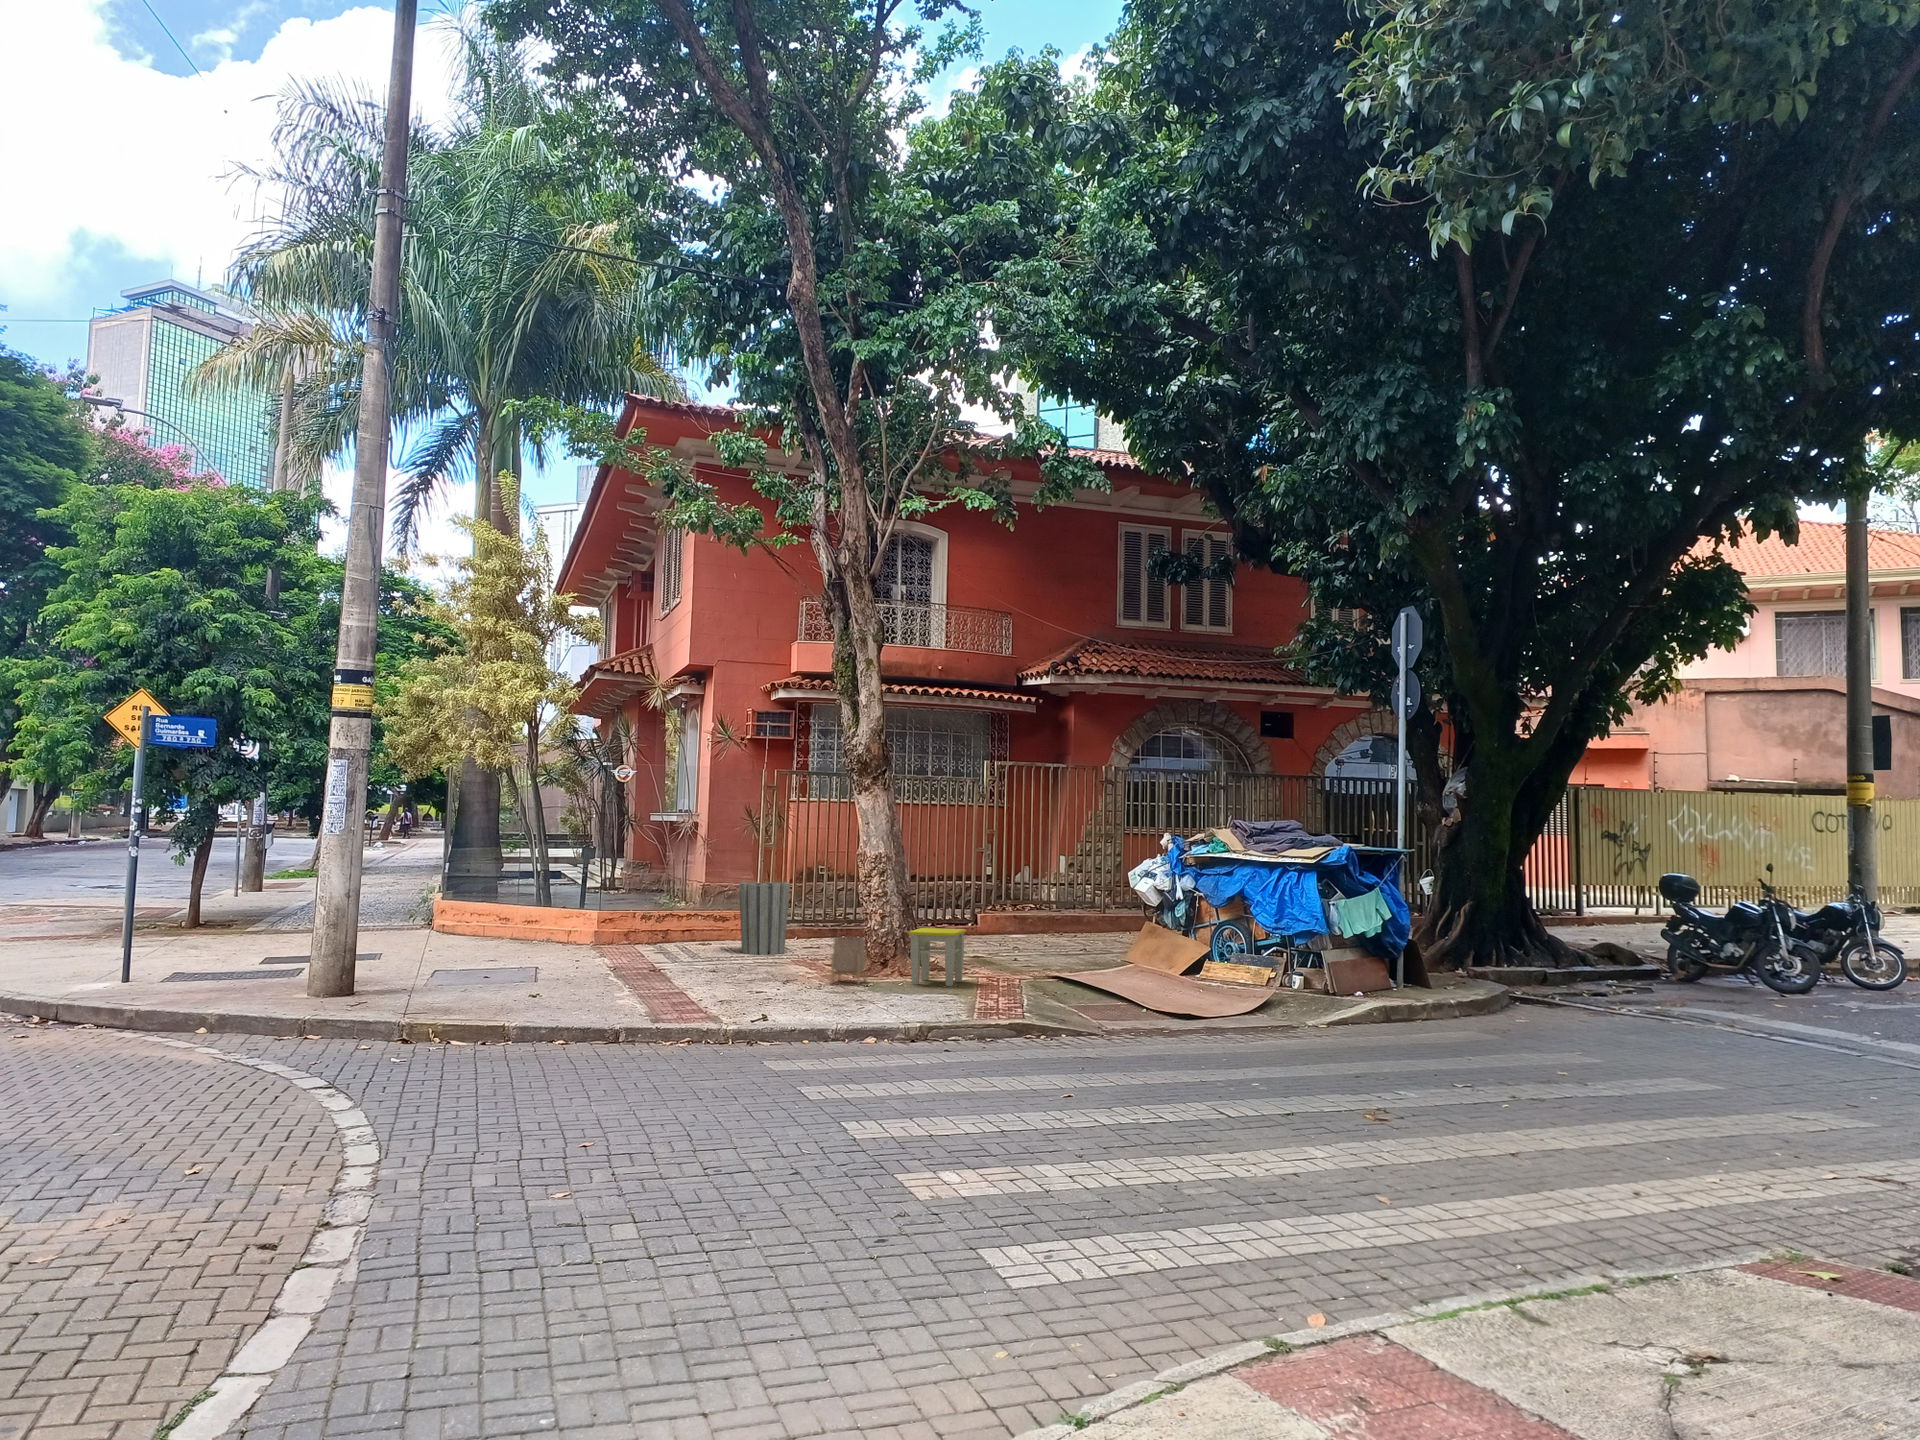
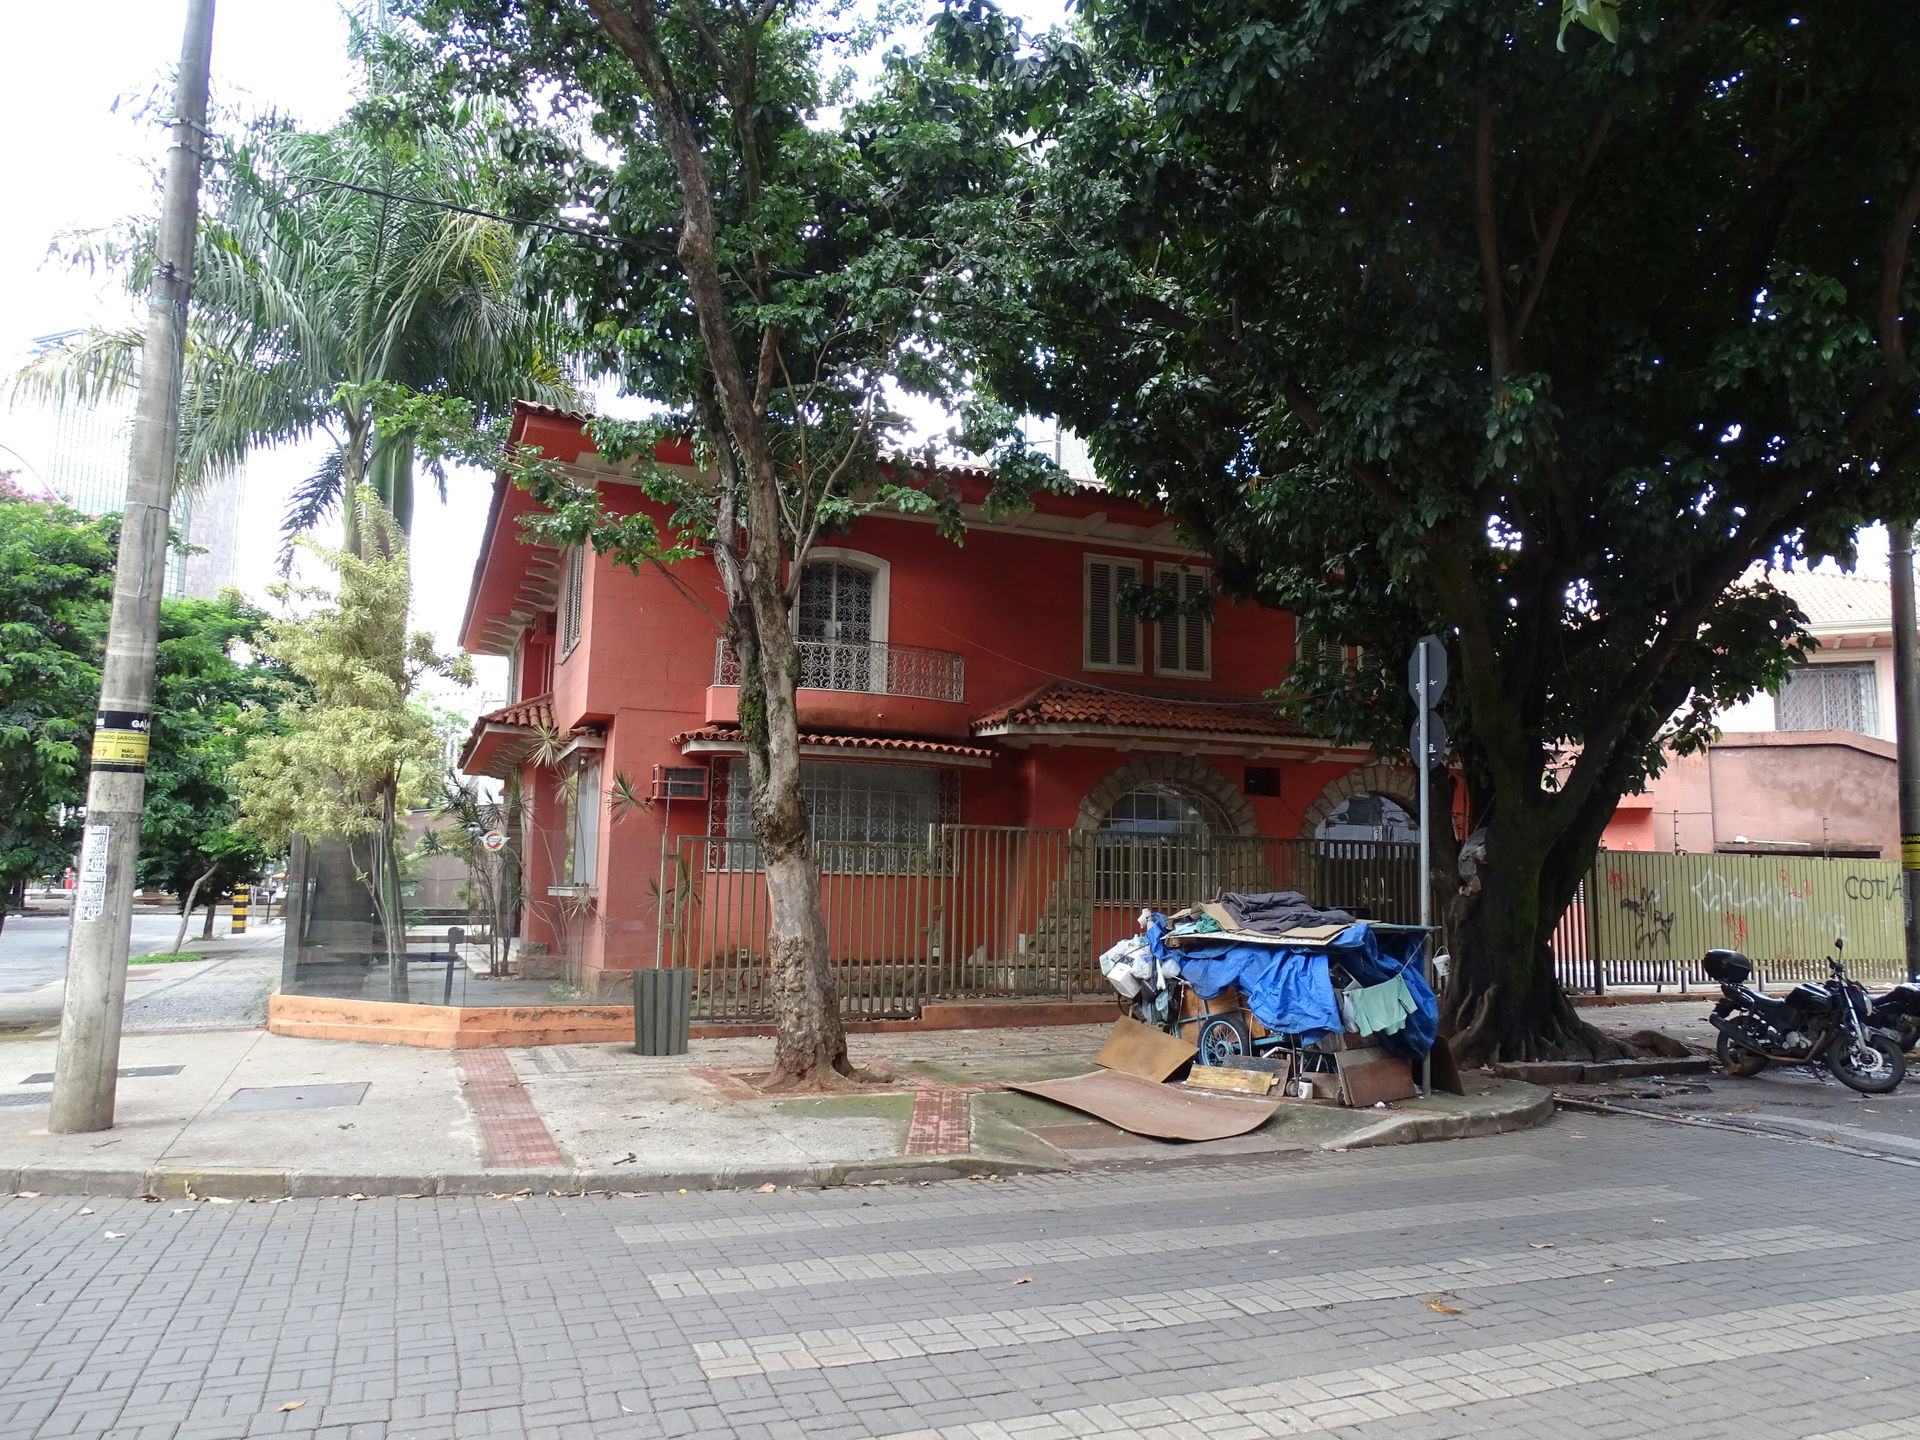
stool: present [908,928,966,986] -> none [830,1026,901,1098]
planter: present [831,937,867,984] -> none [735,1038,780,1097]

